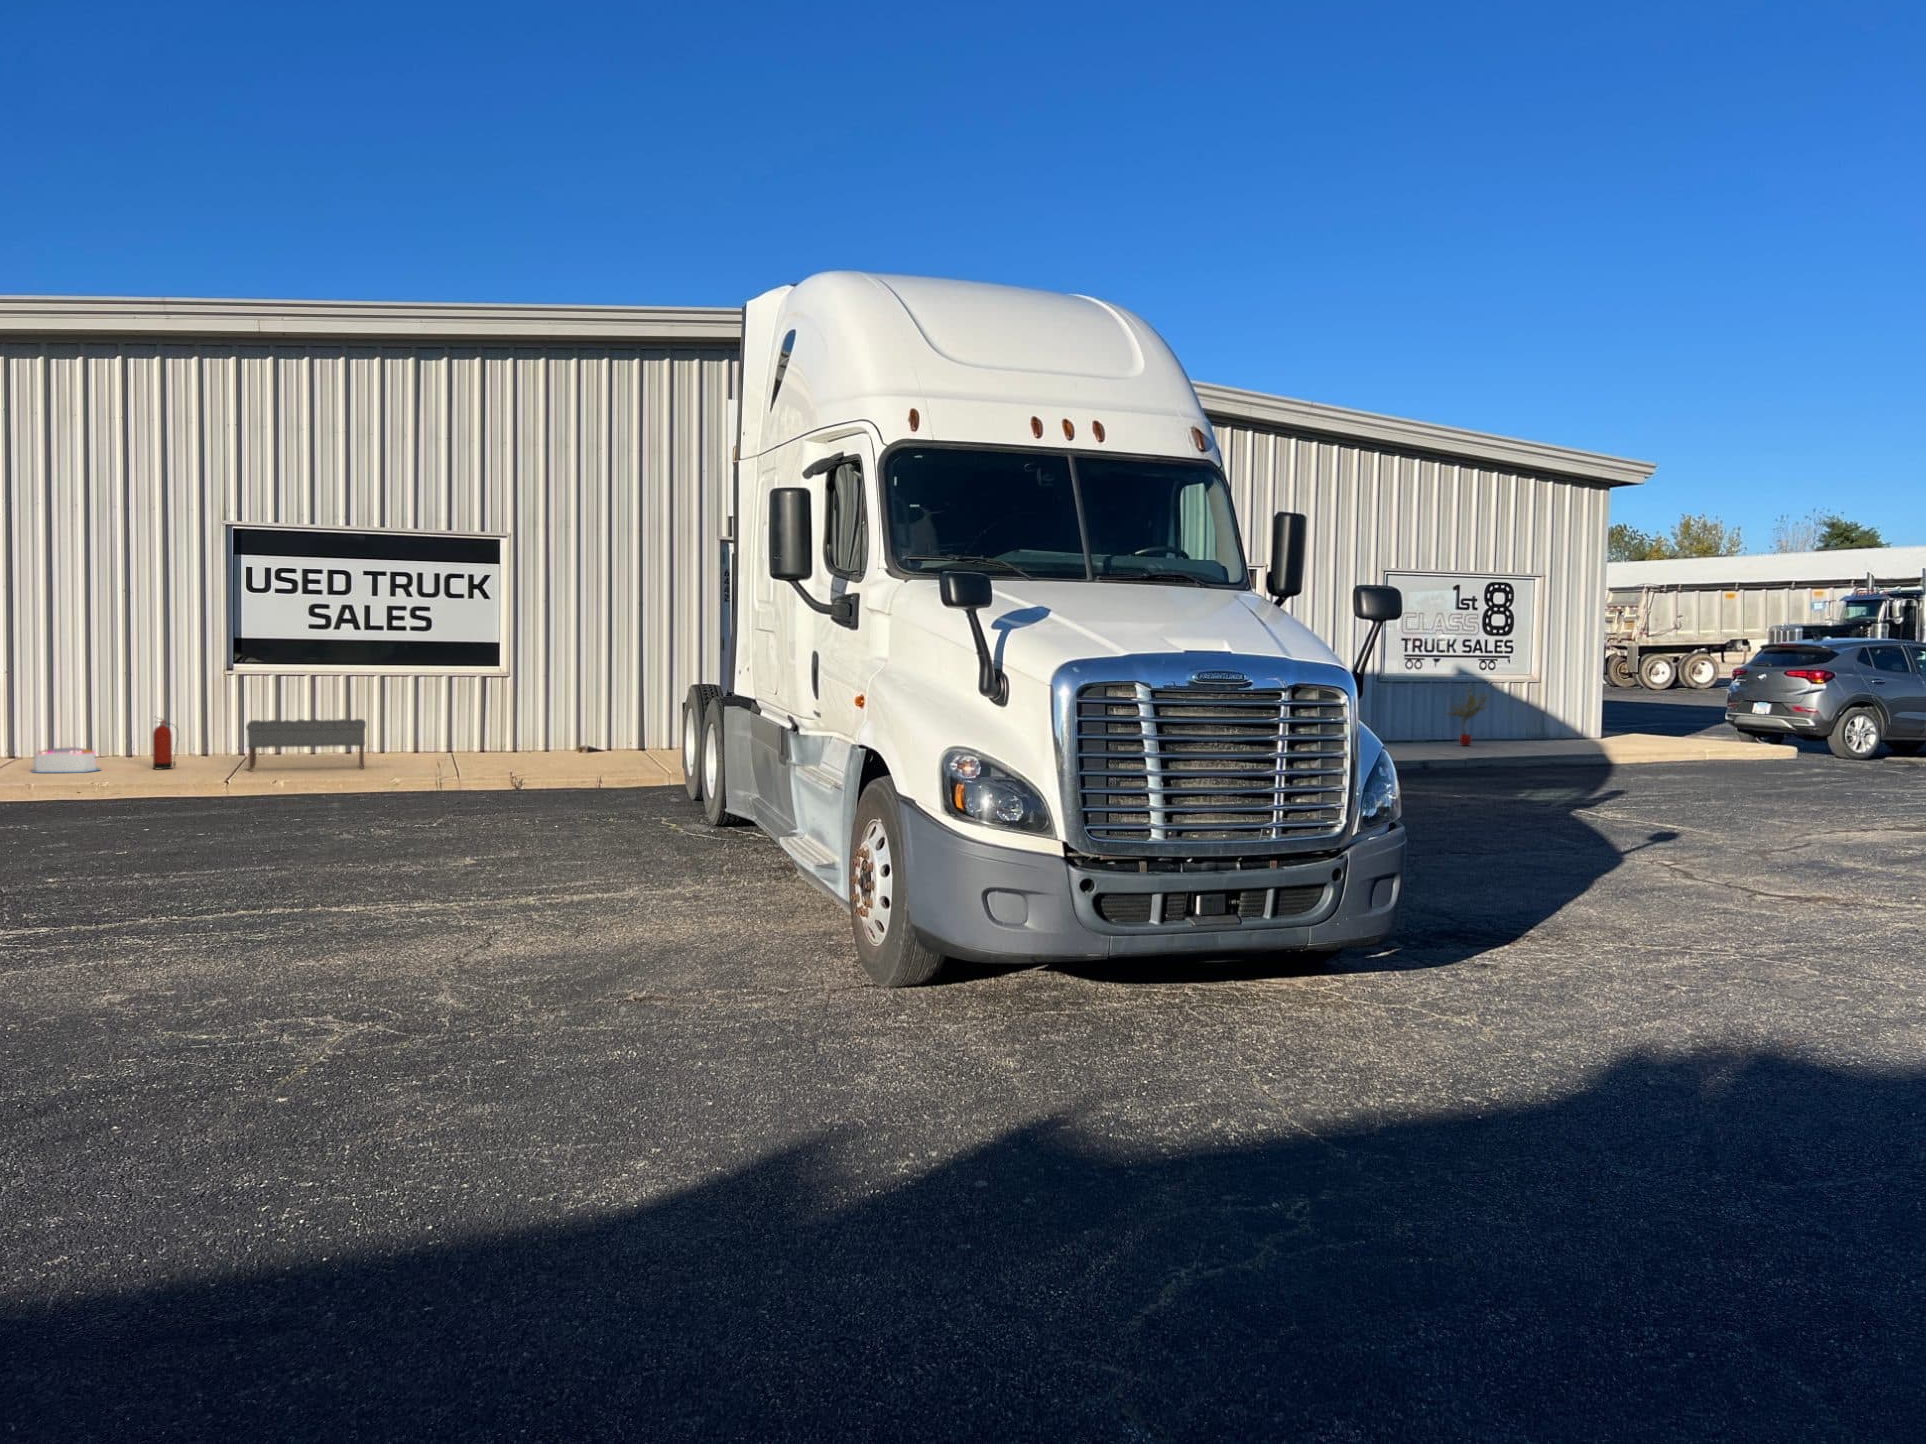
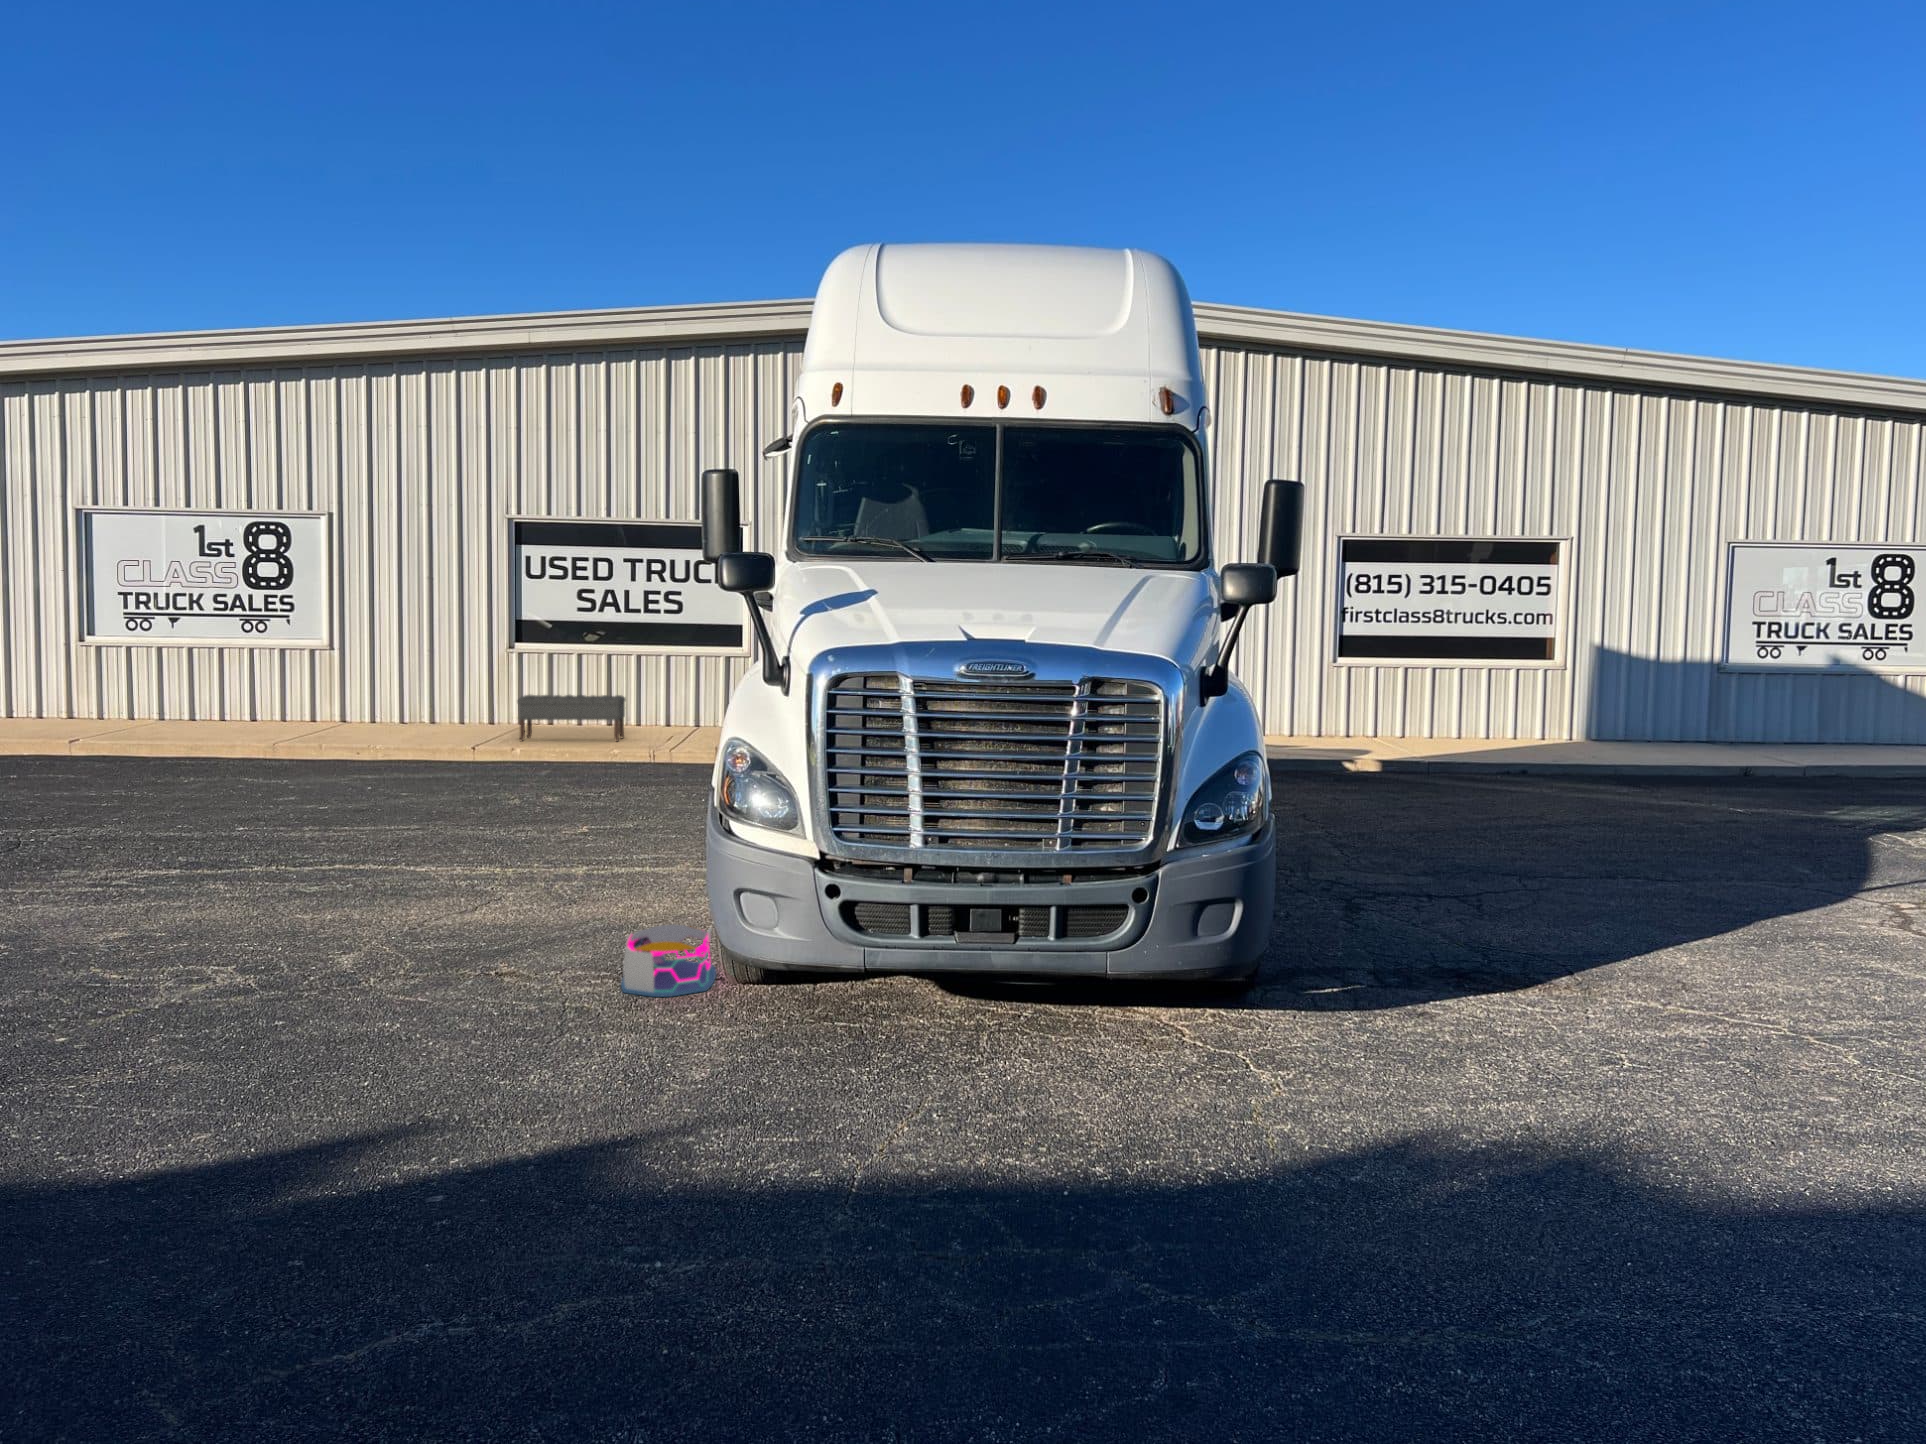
potted tree: present [1446,689,1489,746] -> none [1809,678,1869,748]
fire extinguisher: present [153,718,179,770] -> none [447,690,468,737]
storage bin: present [32,747,100,773] -> present [621,924,716,997]

